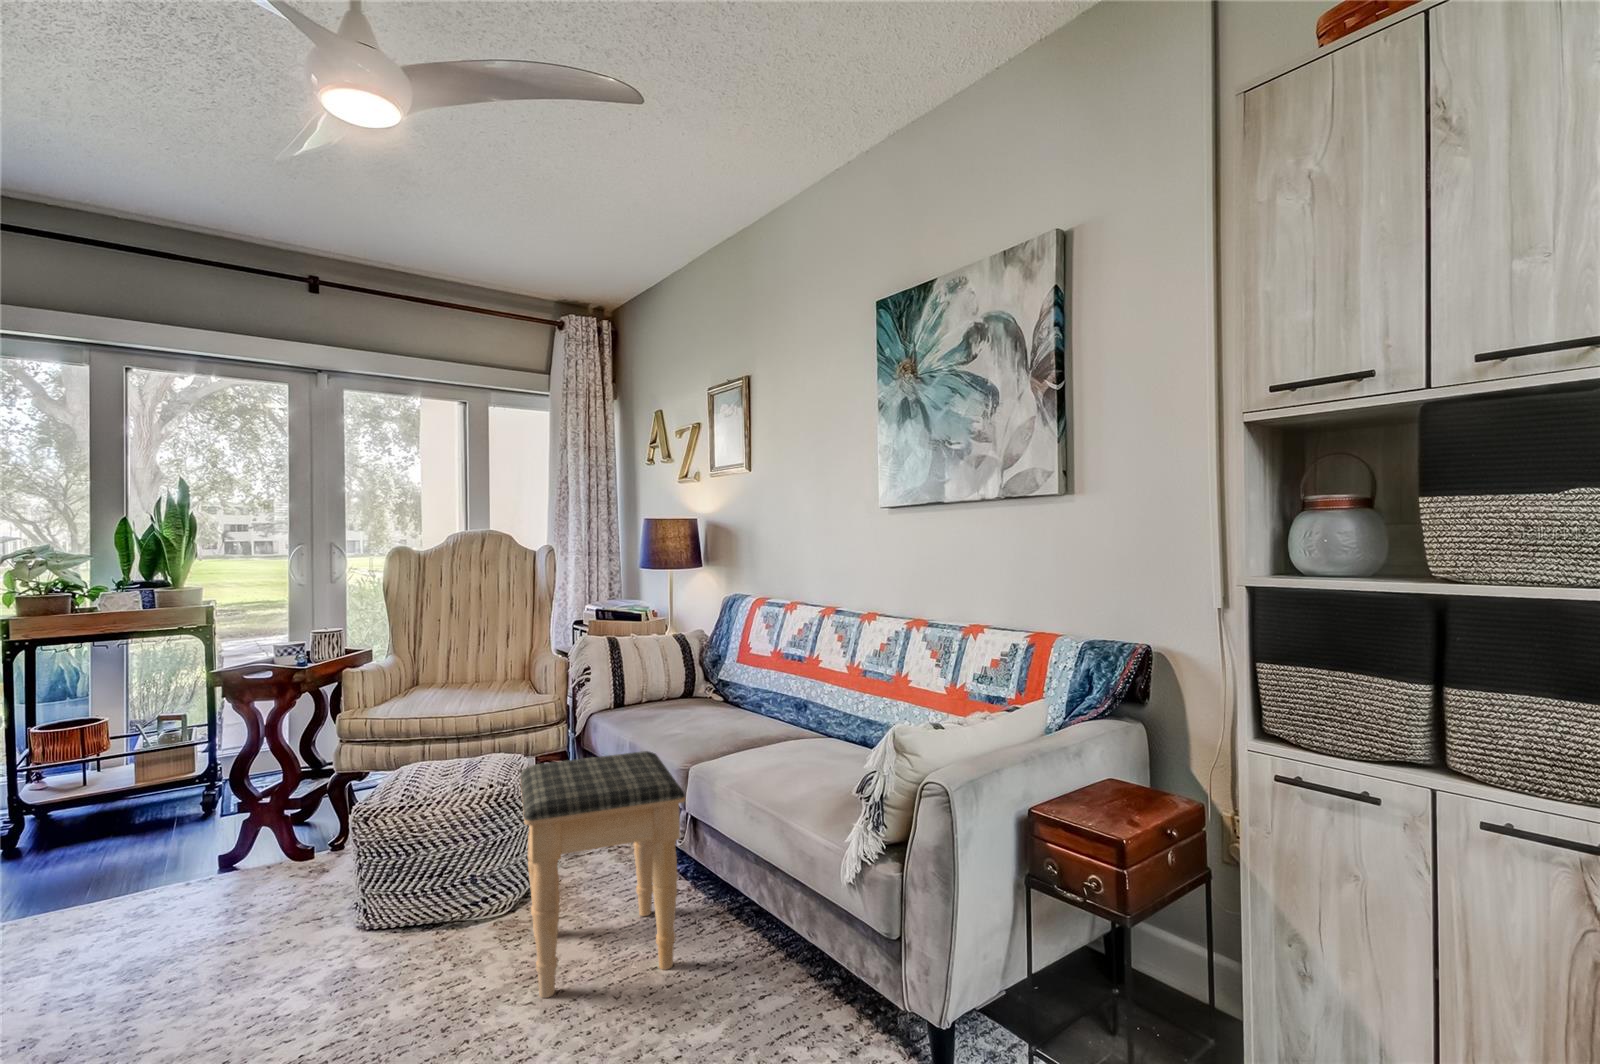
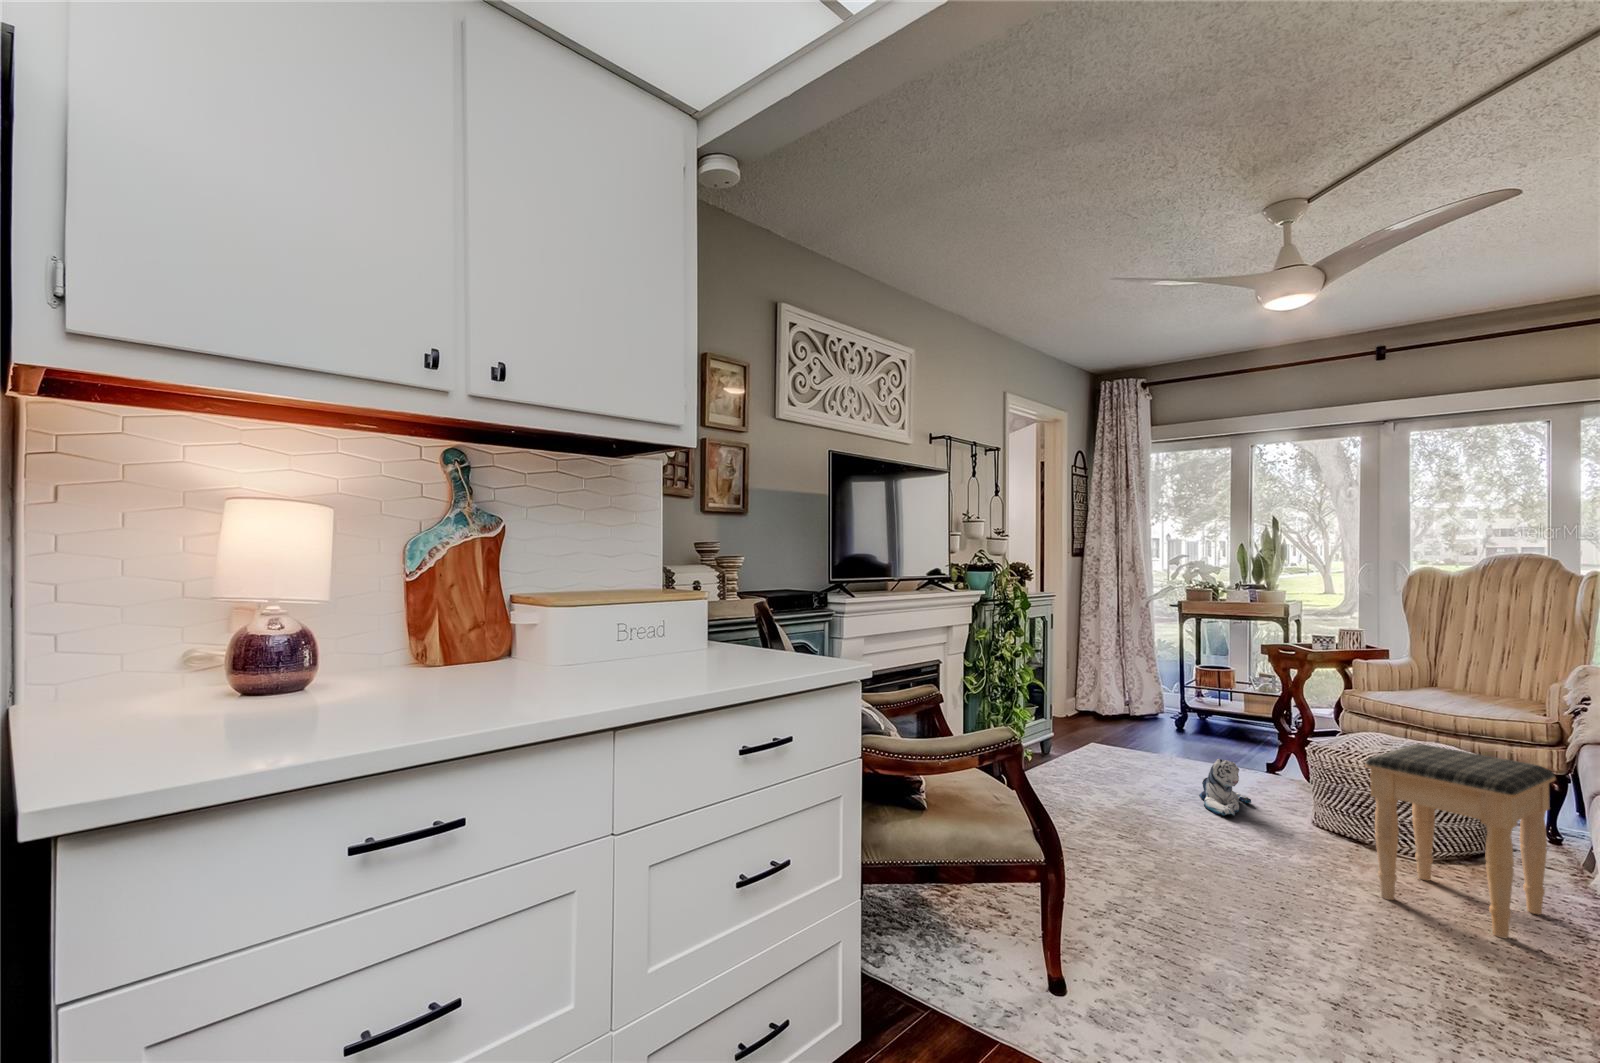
plush toy: none [148,888,251,1000] -> present [1199,759,1251,816]

